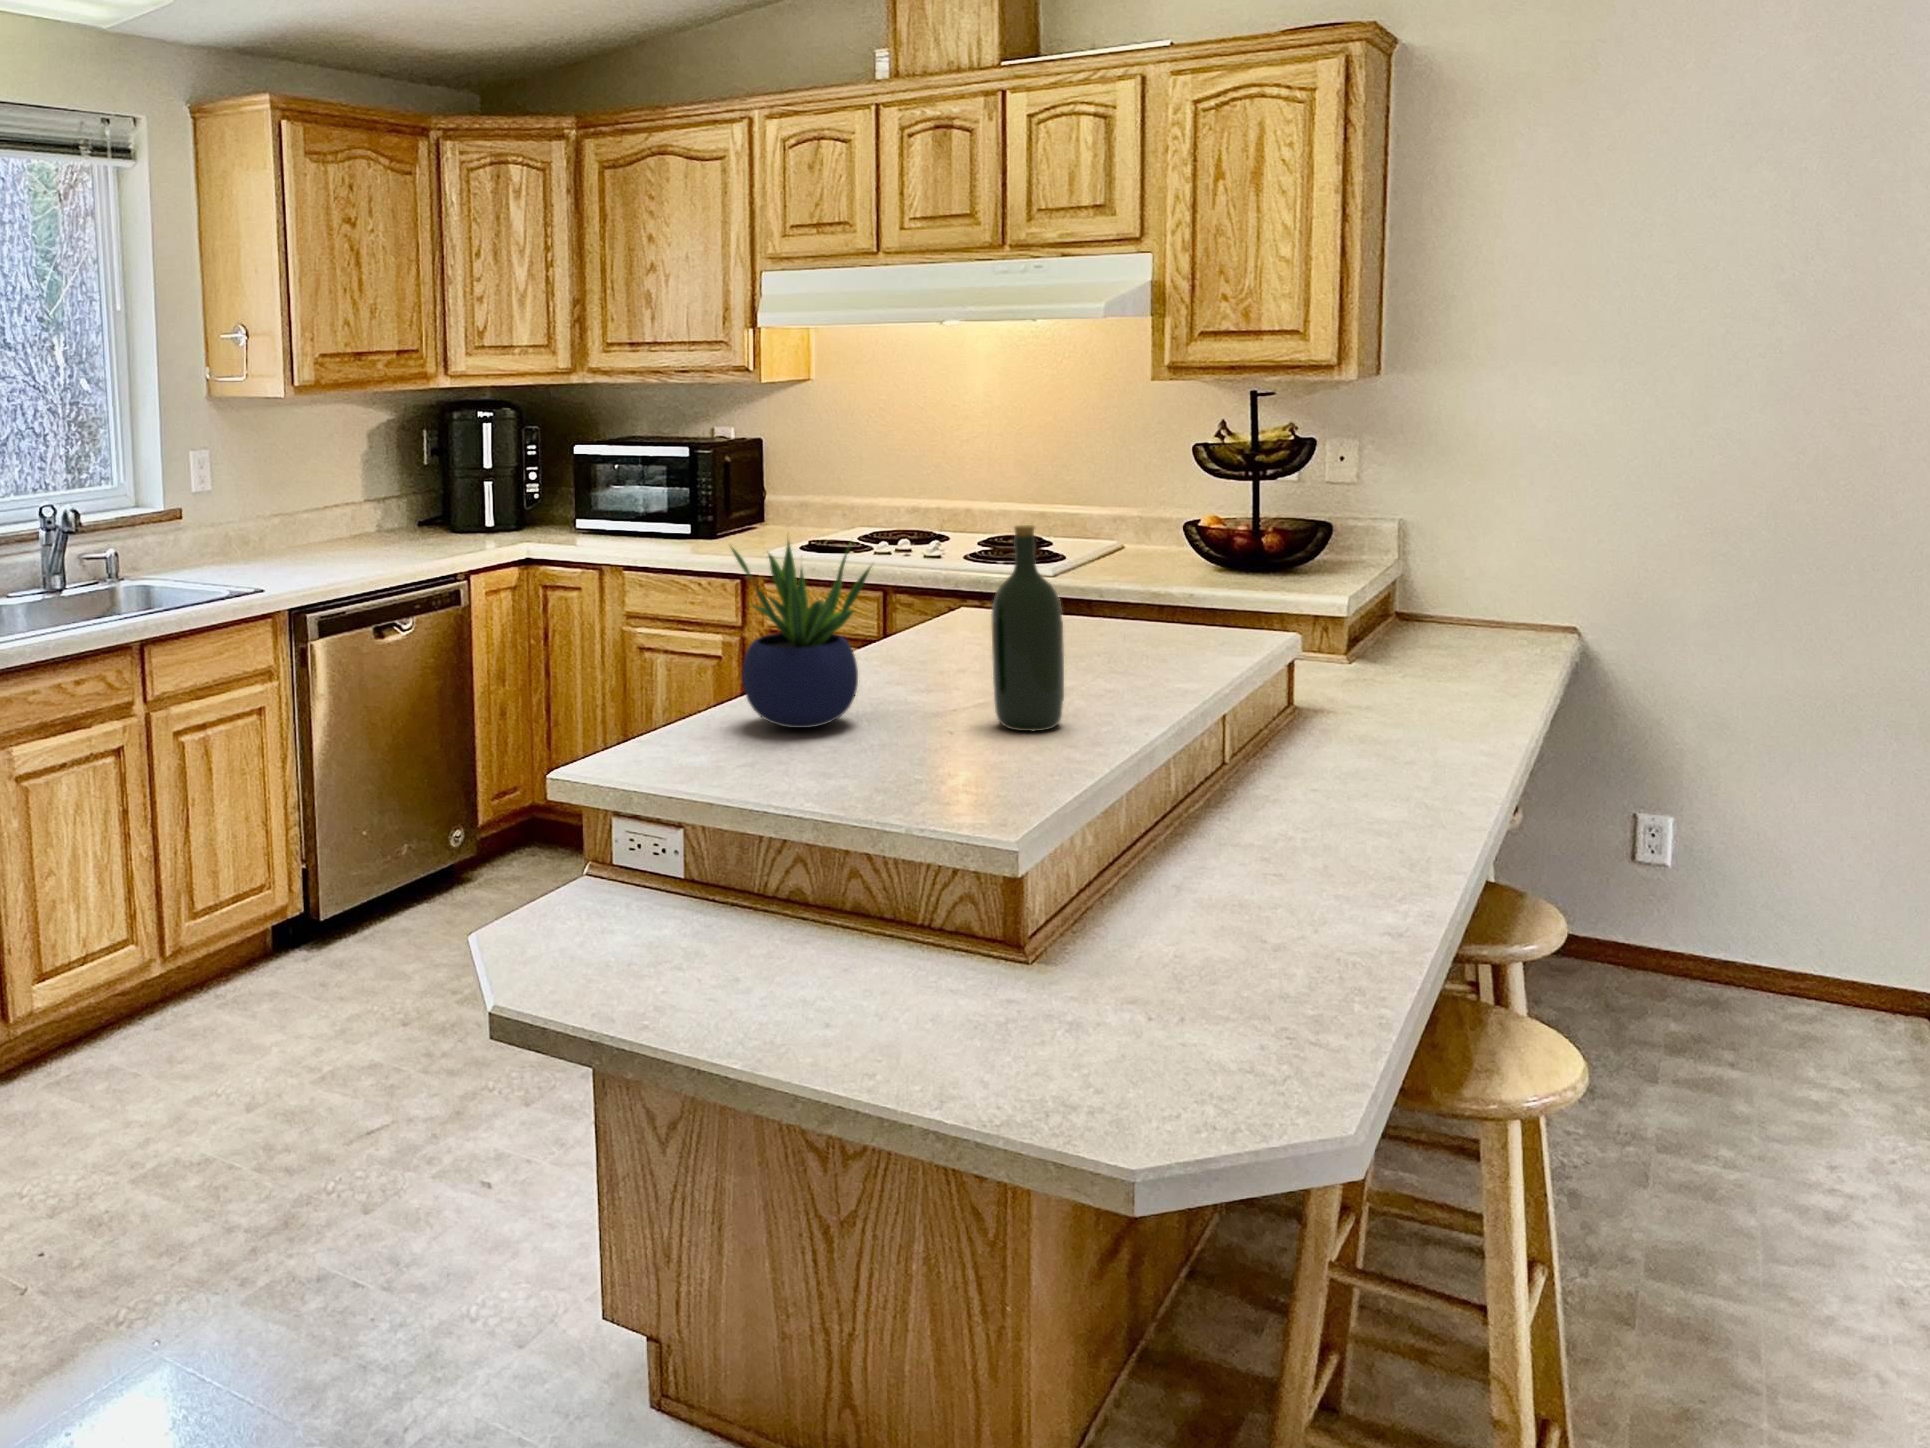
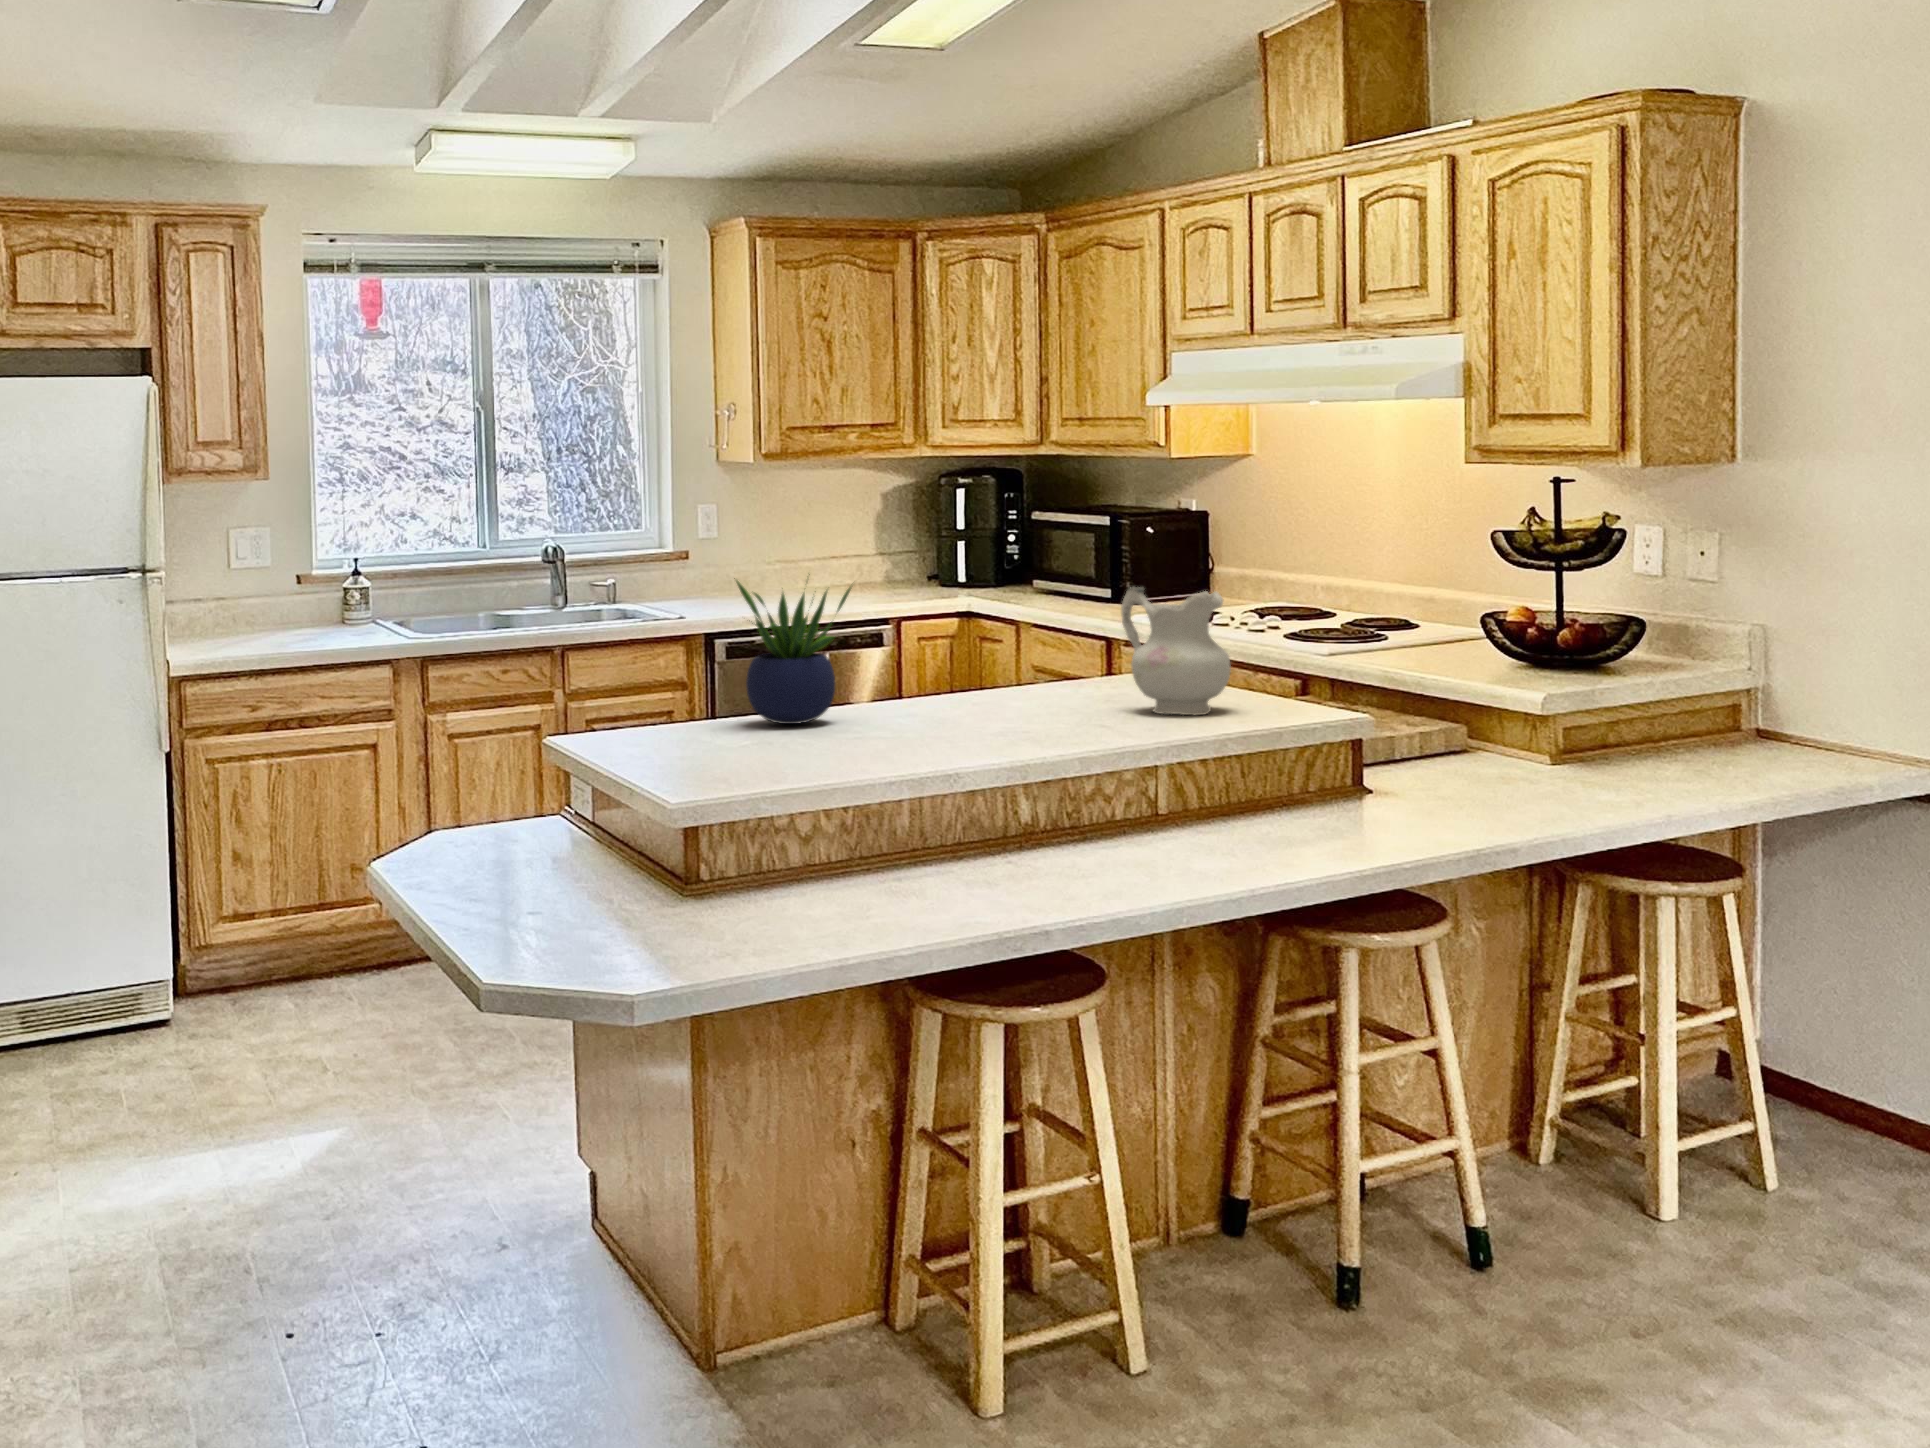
ceramic pitcher: none [1072,521,1201,661] -> present [1121,587,1231,715]
wine bottle: present [991,525,1064,731] -> none [892,574,949,738]

